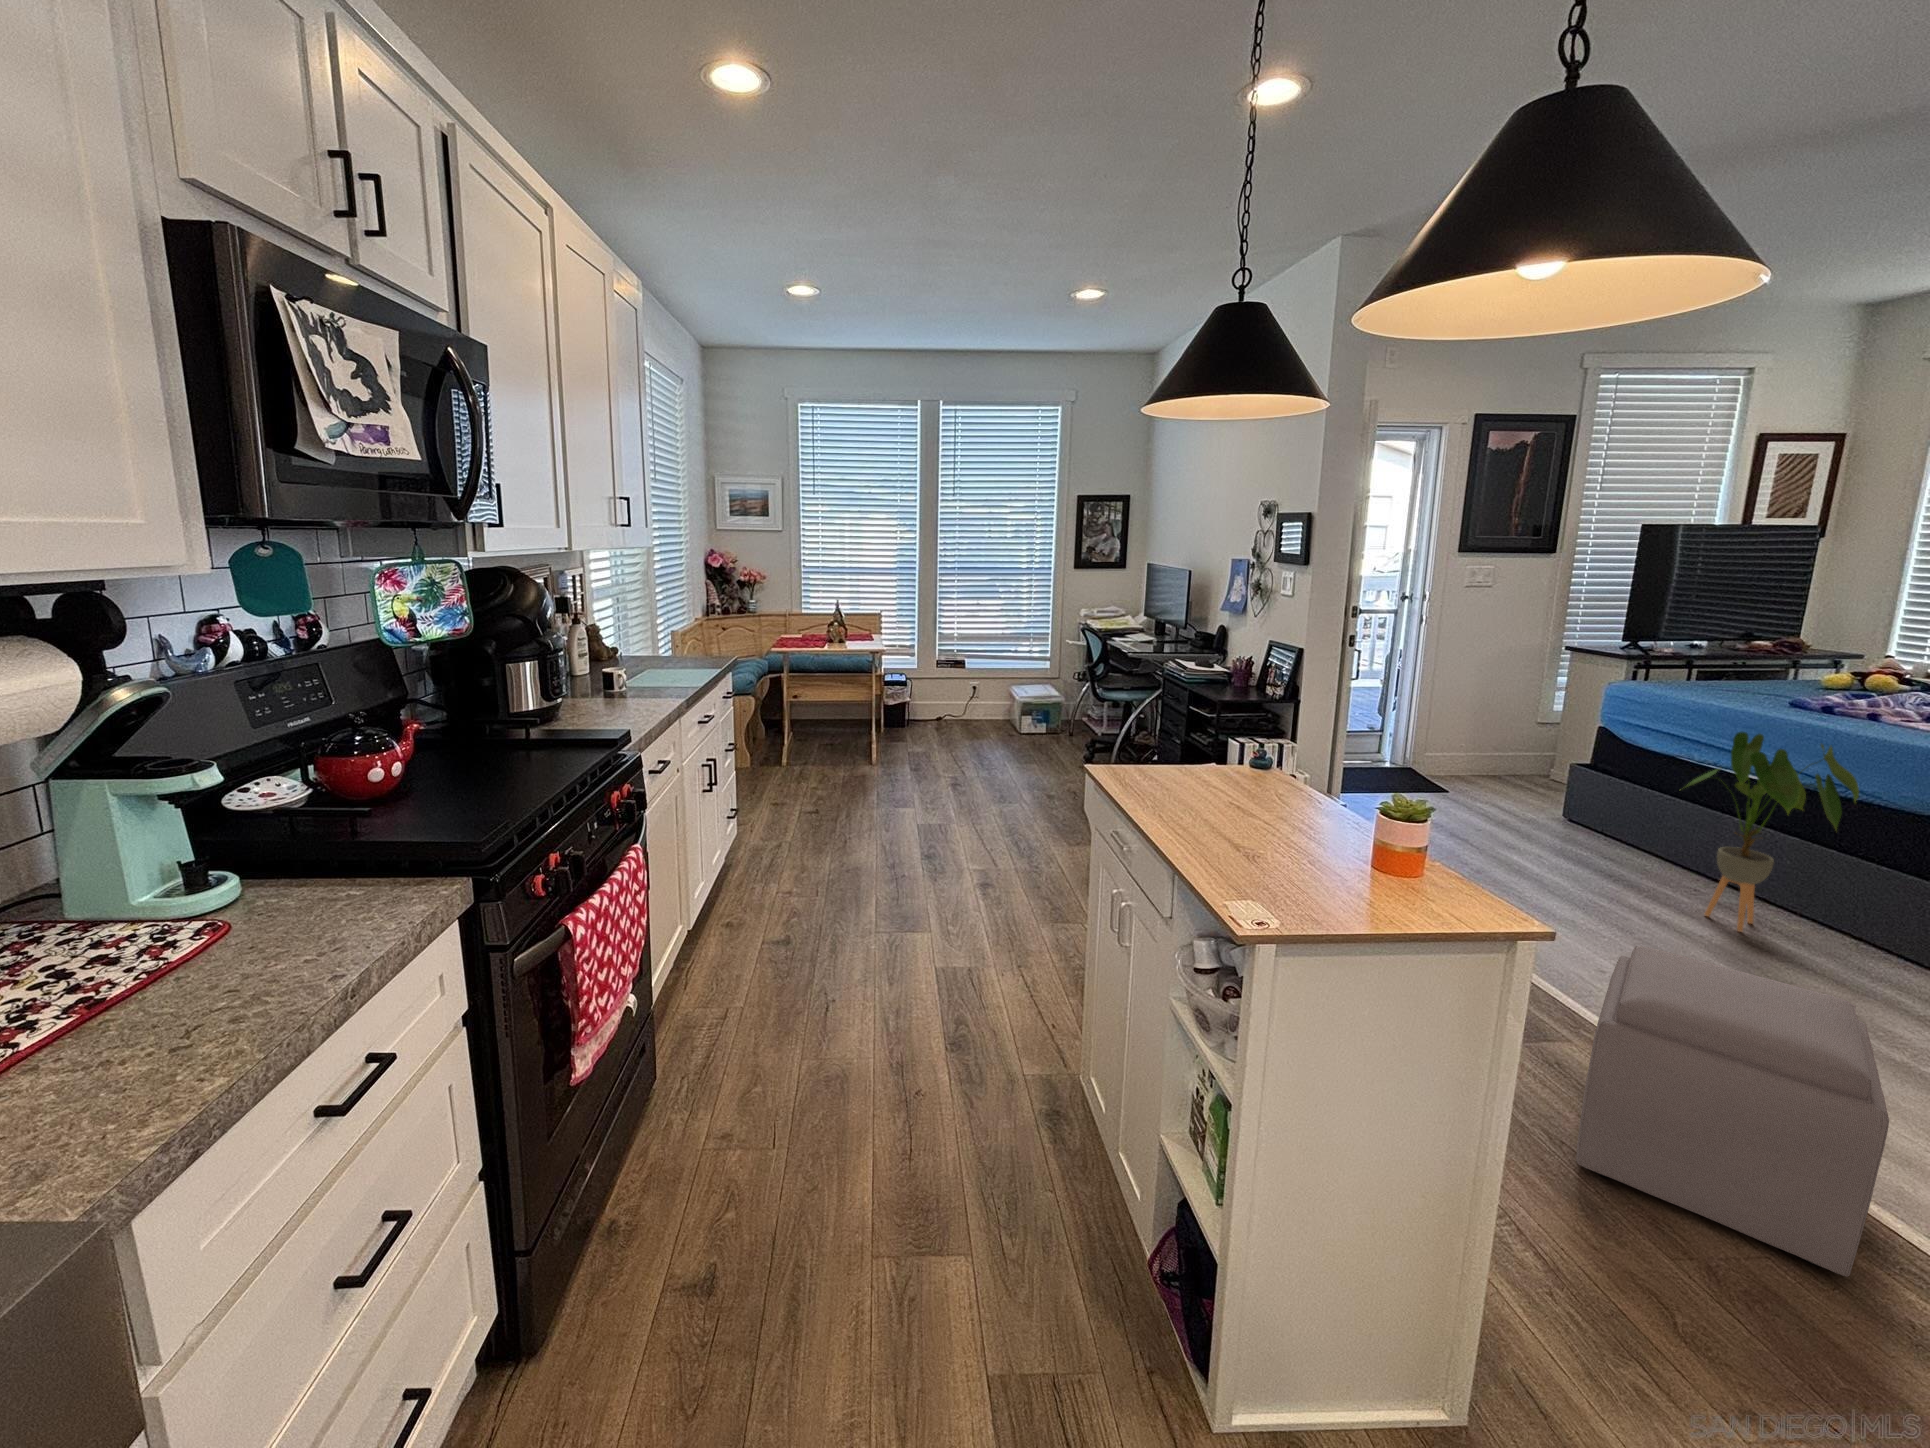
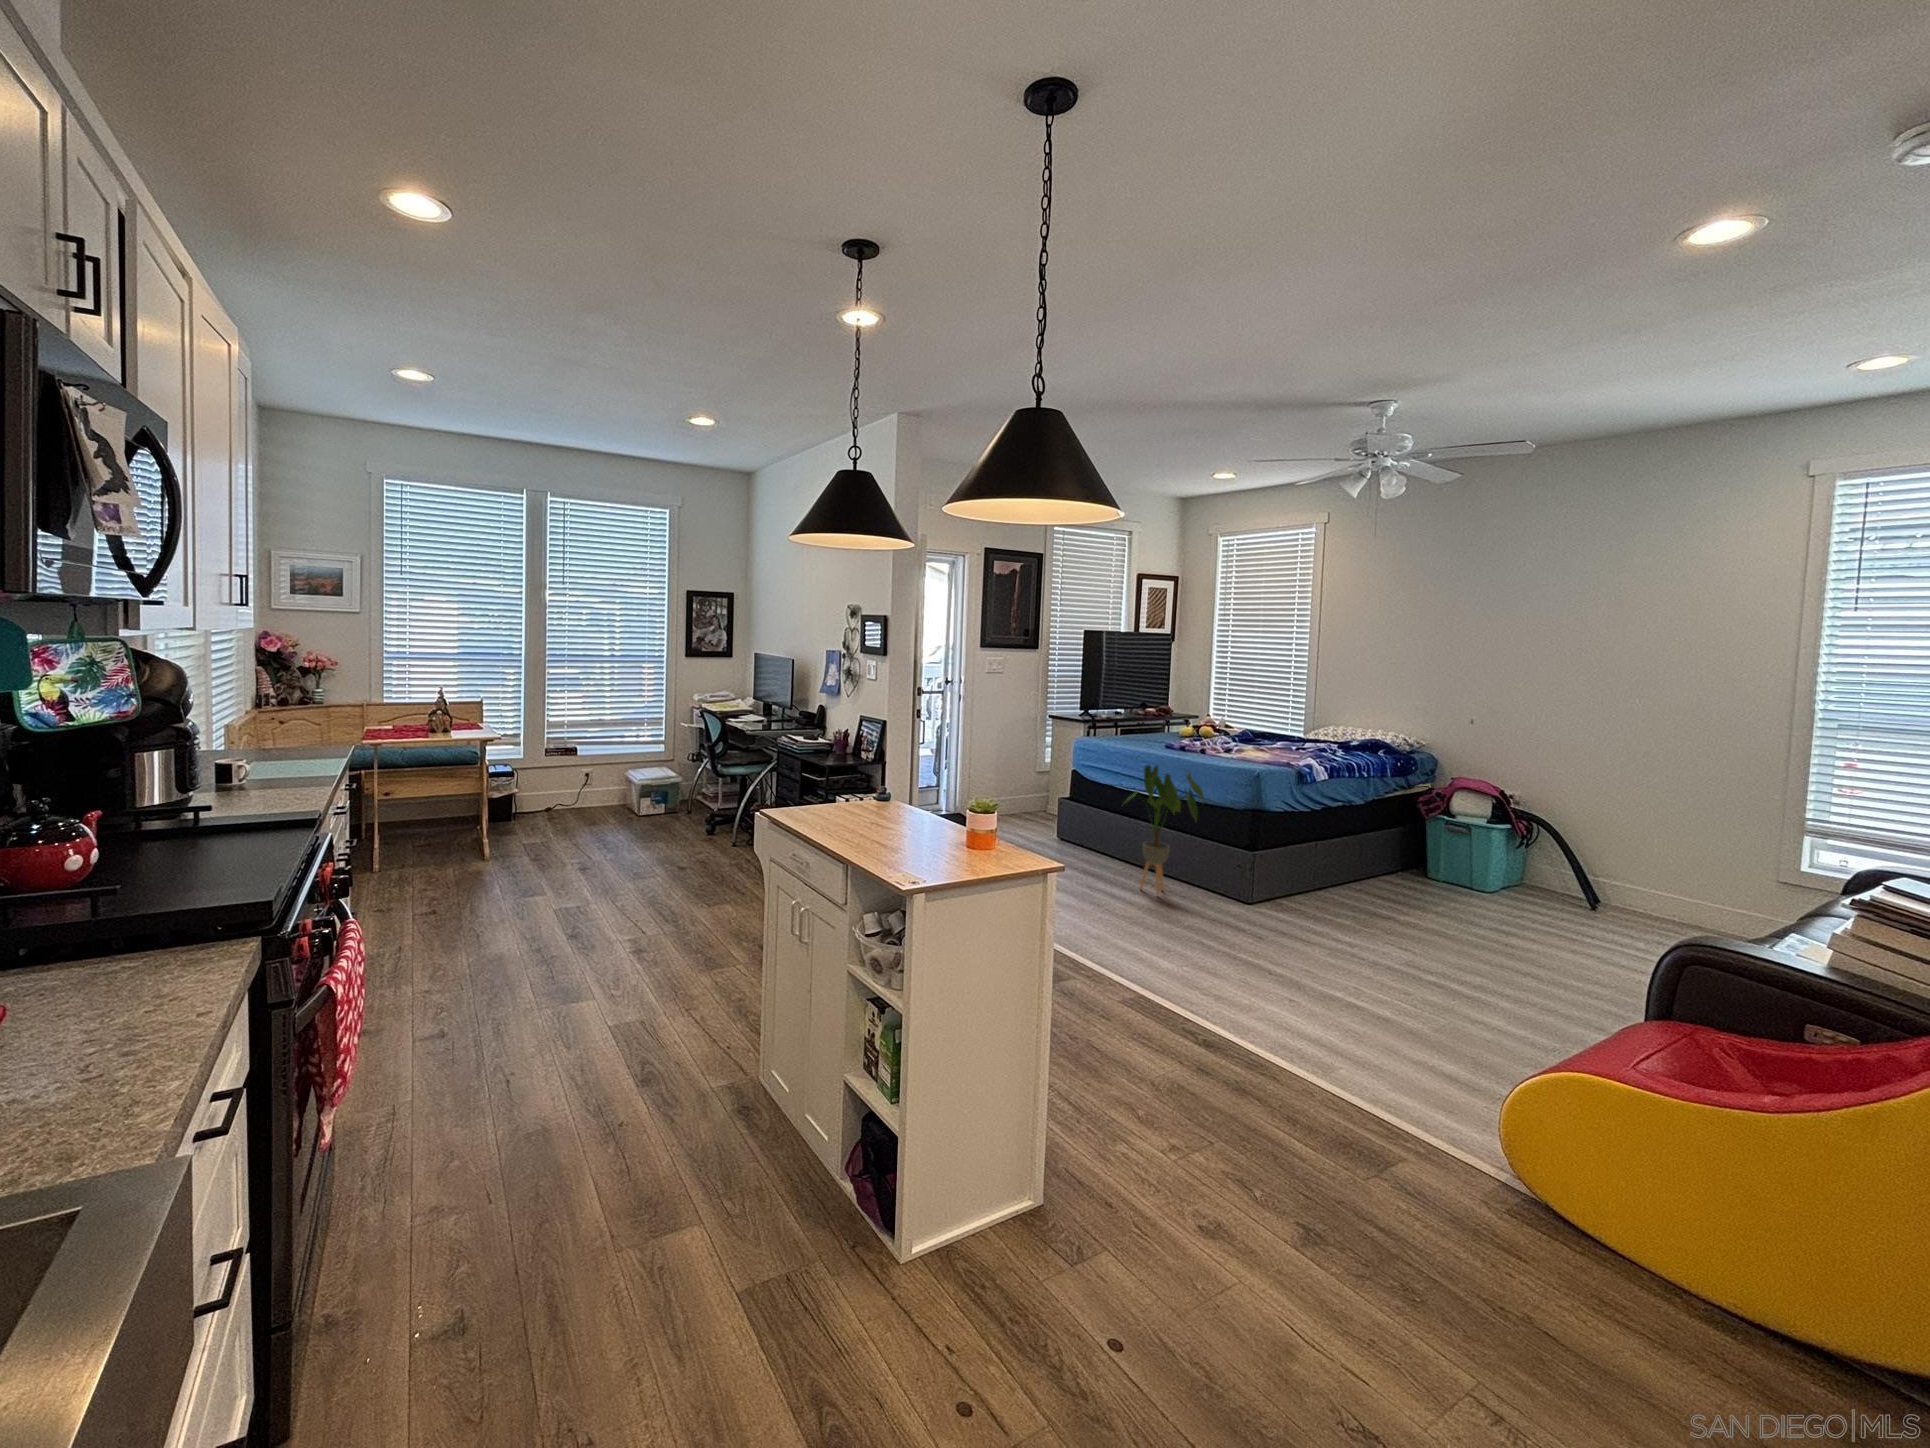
ottoman: present [1576,946,1889,1277] -> none [1094,903,1234,1077]

